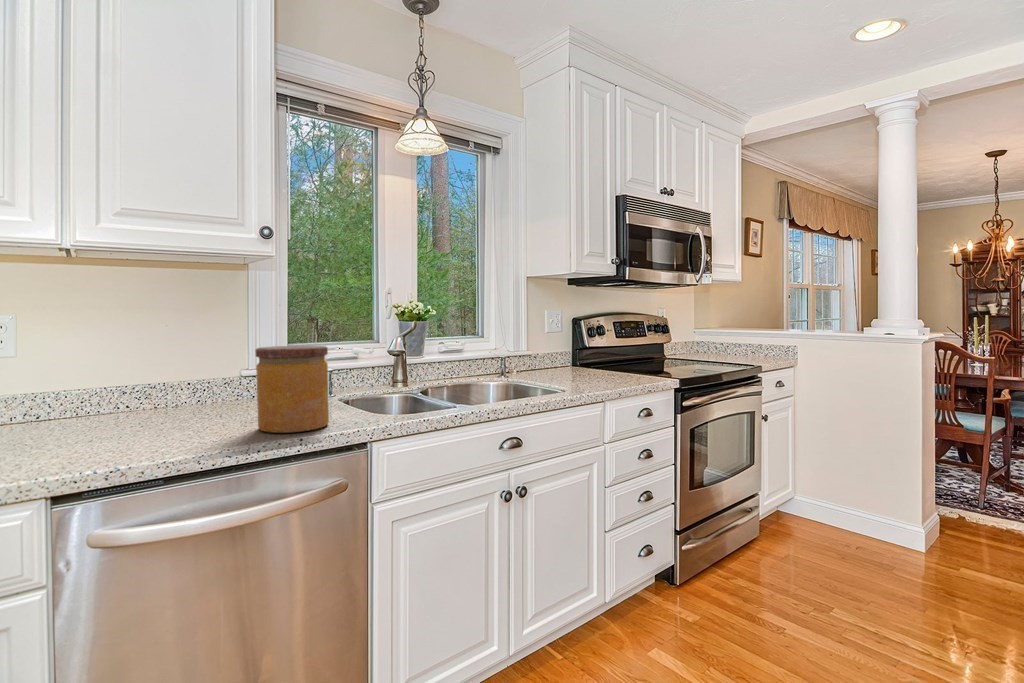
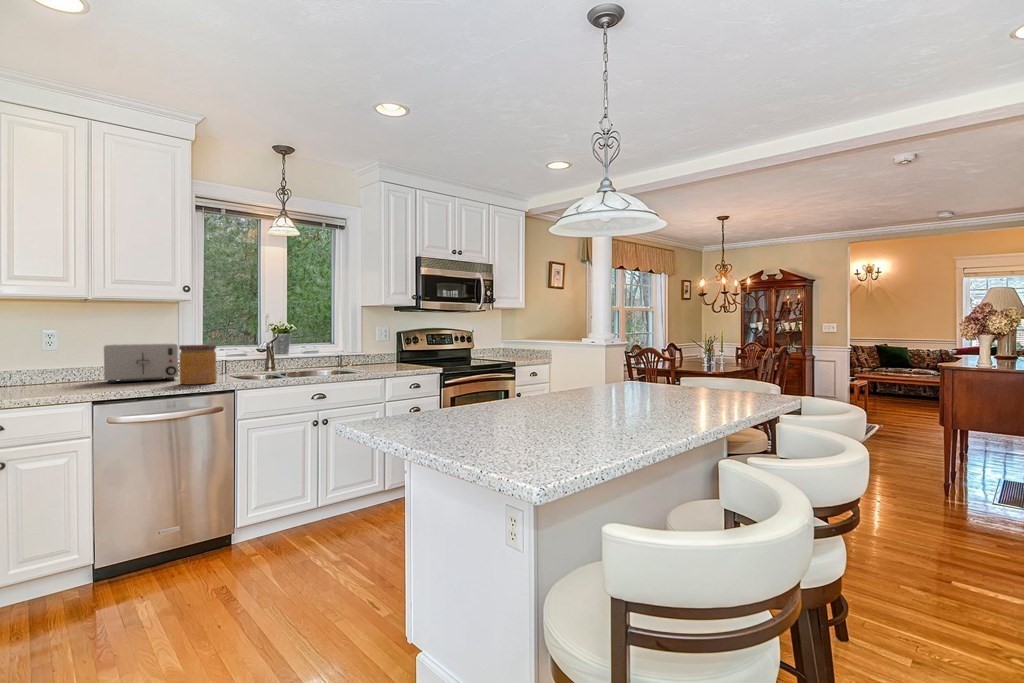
toaster: none [106,341,252,424] -> present [104,343,178,383]

